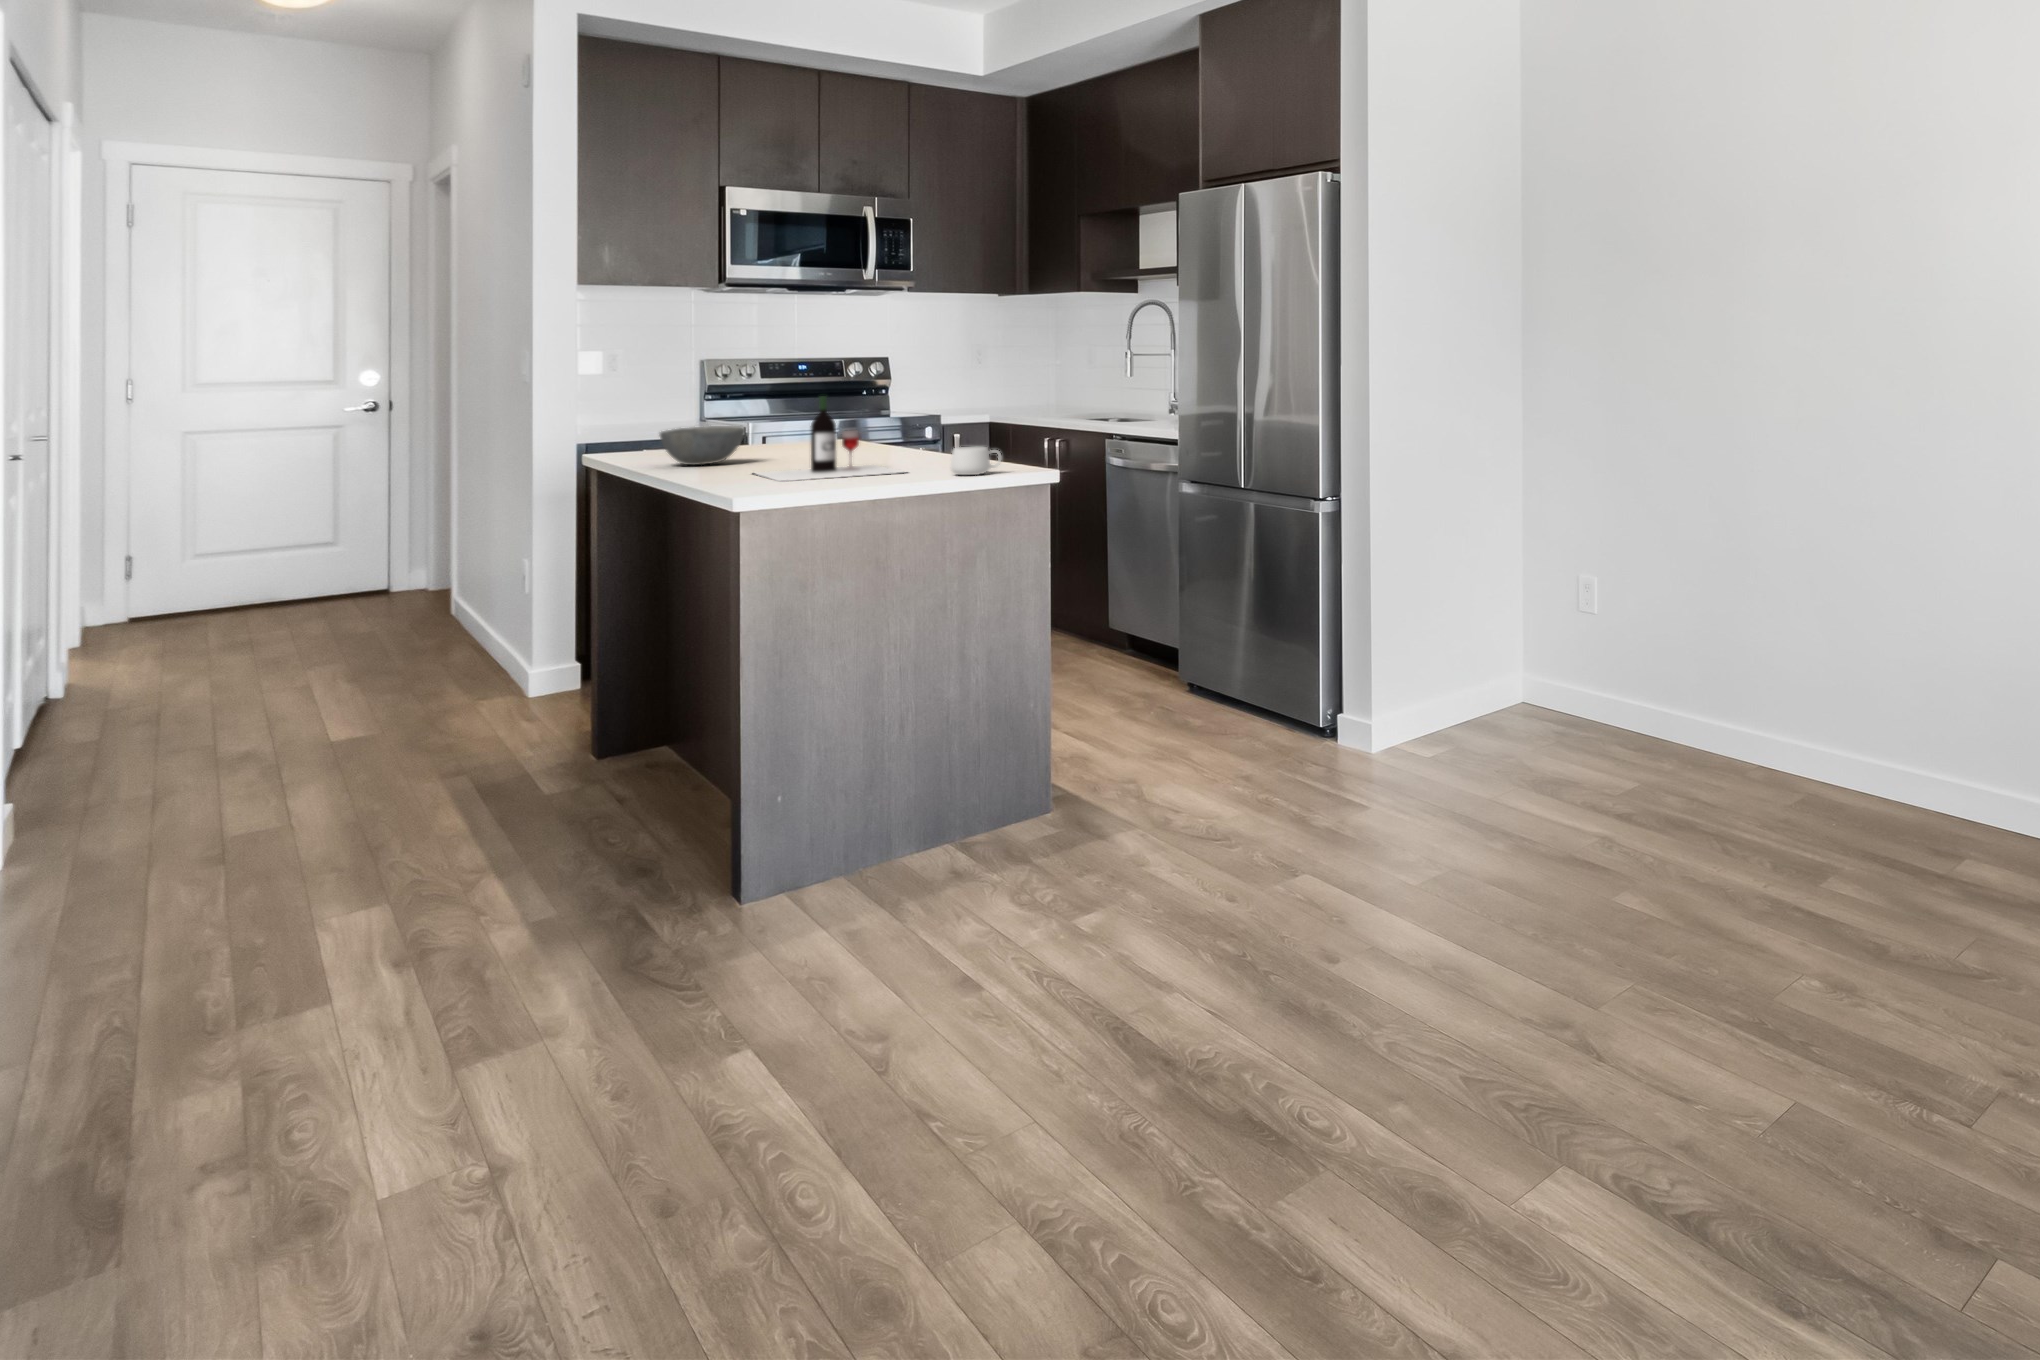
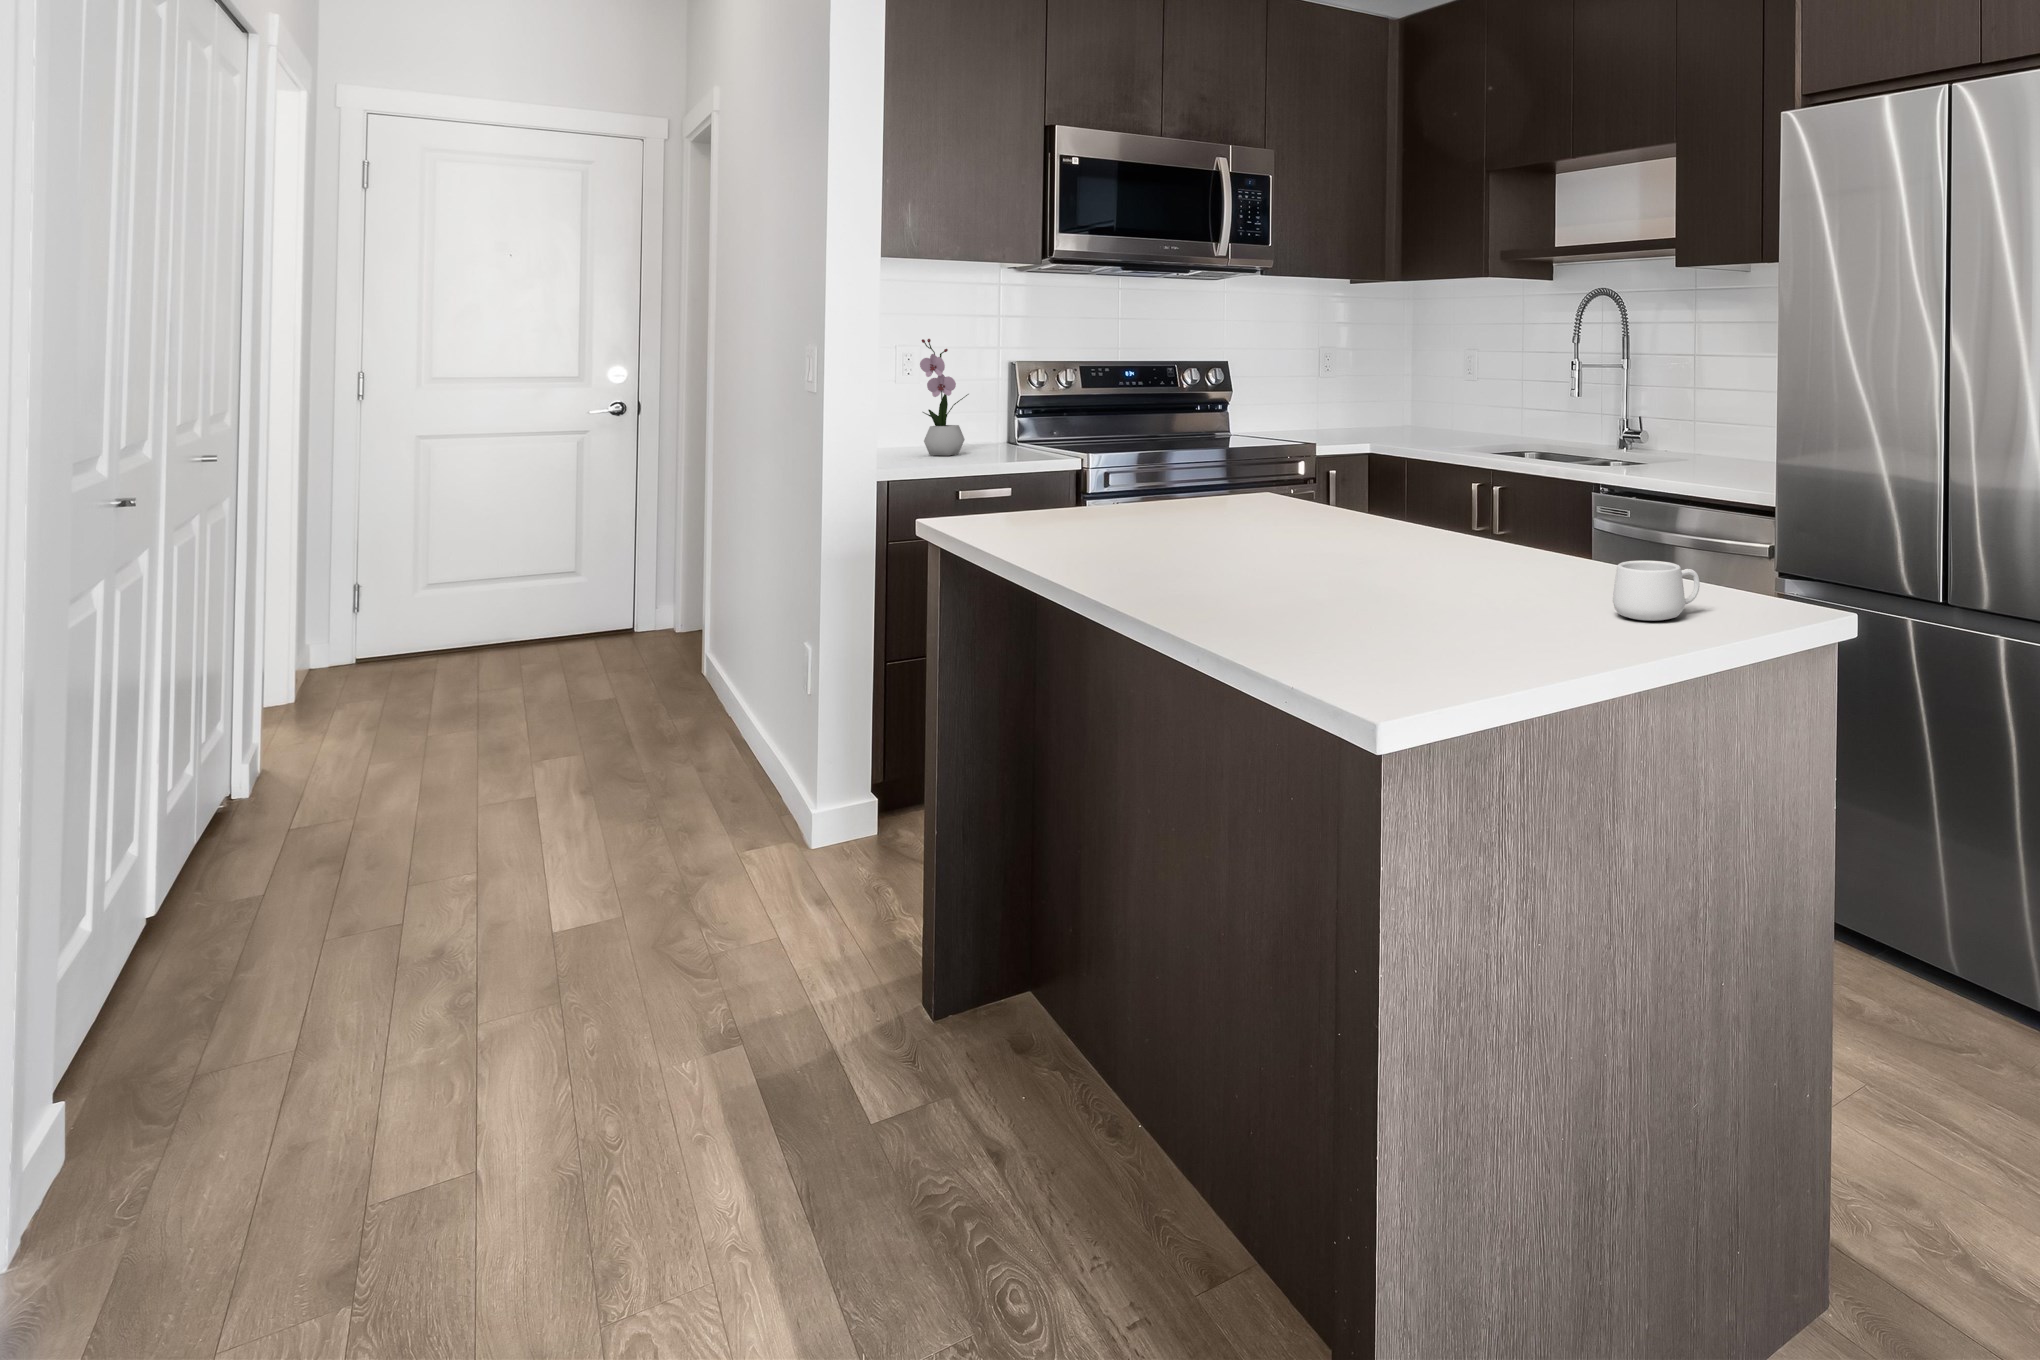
flower arrangement: none [622,345,665,432] -> present [920,339,969,456]
wine bottle: present [756,396,902,481] -> none [1222,452,1515,625]
bowl: present [660,426,746,465] -> none [1046,483,1174,553]

